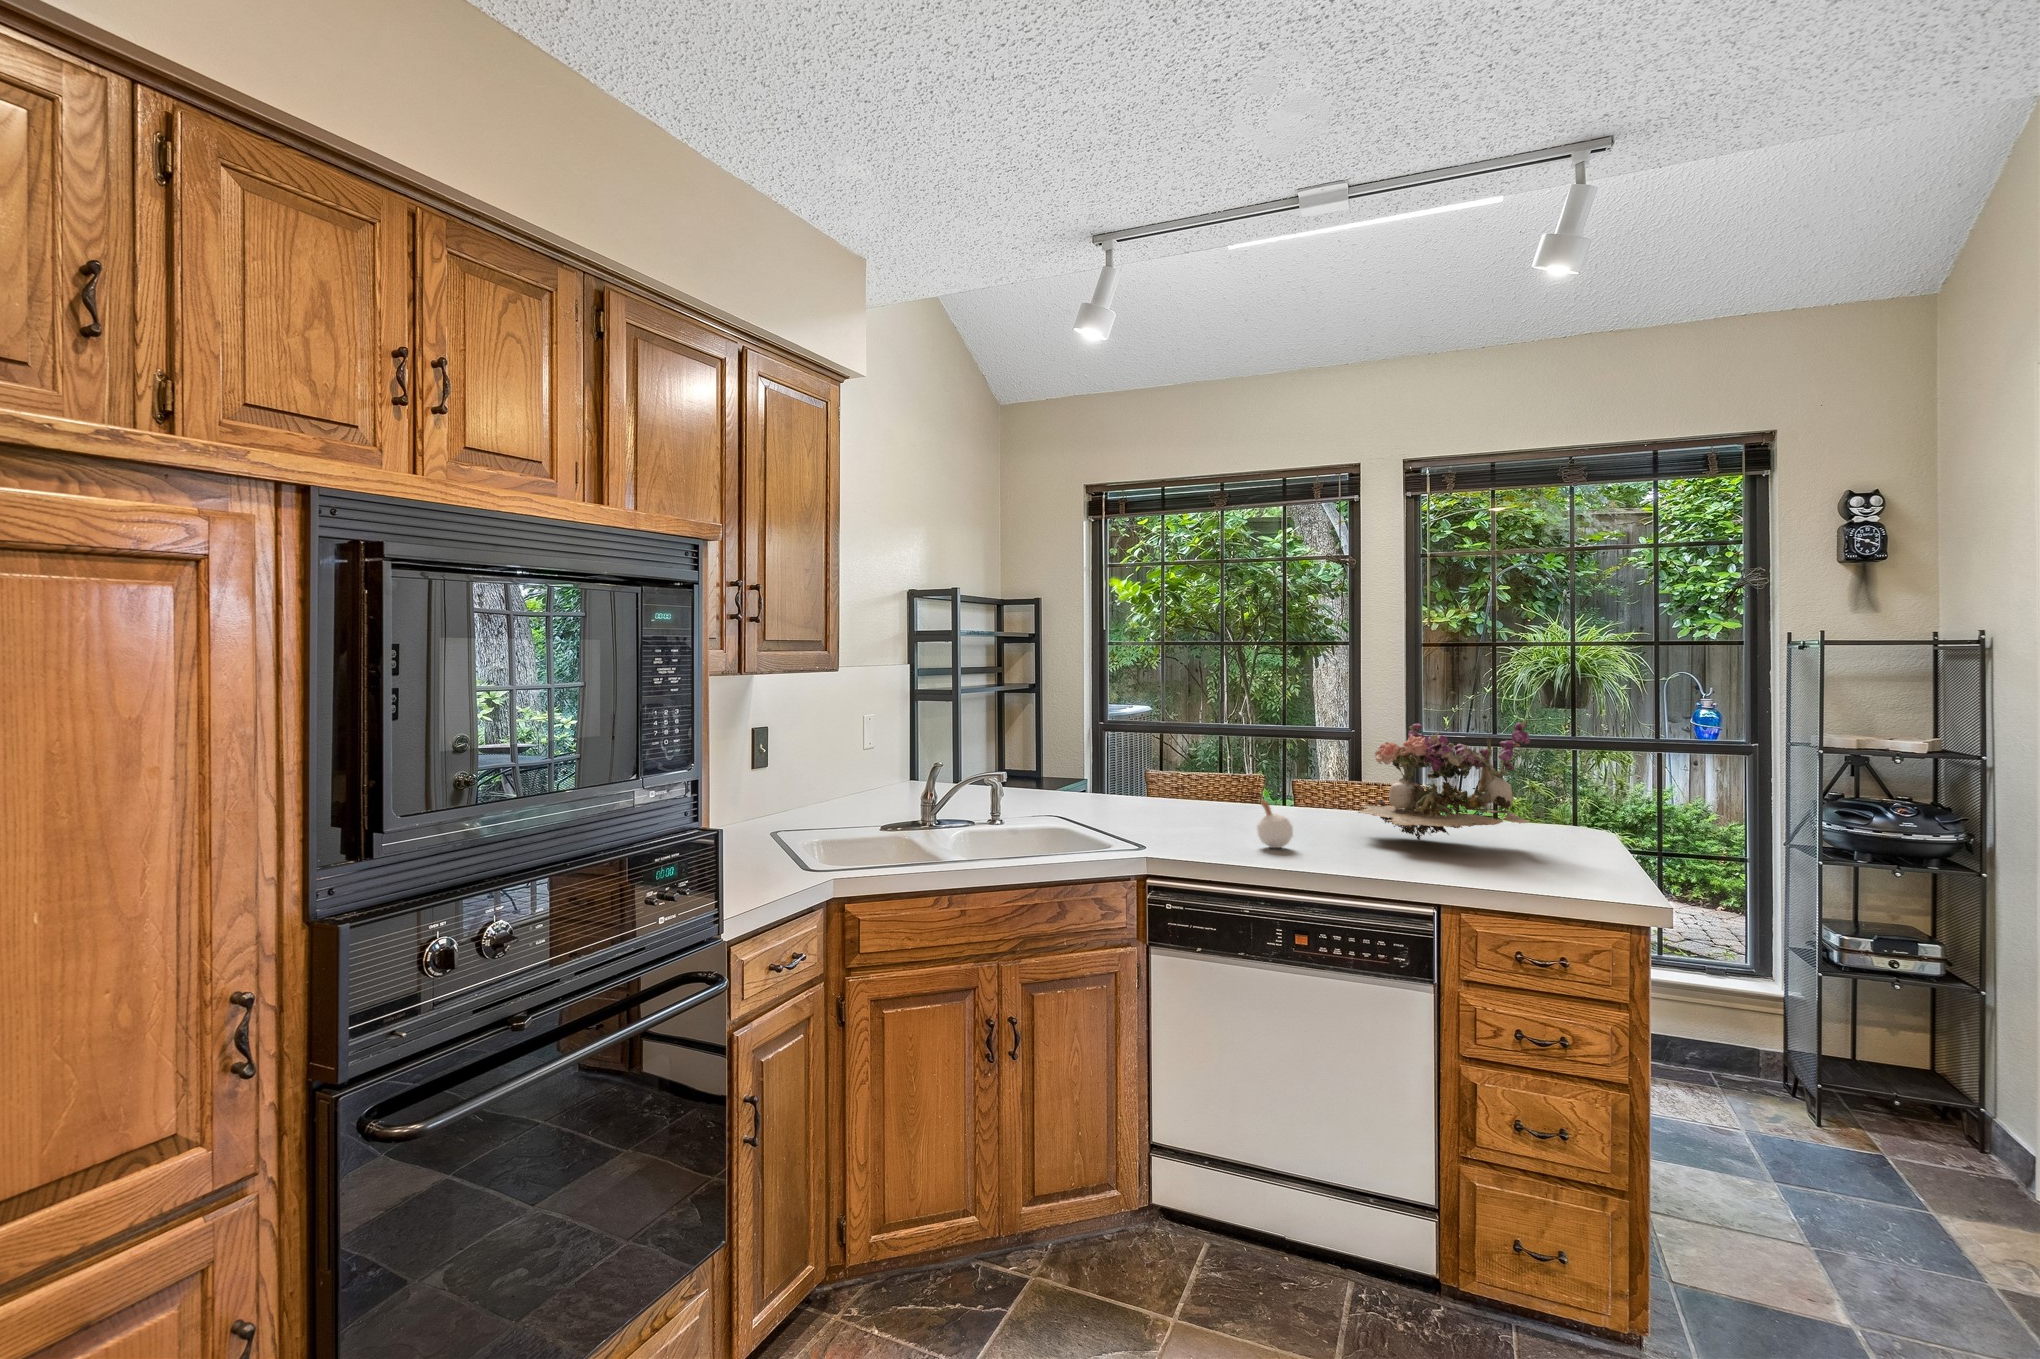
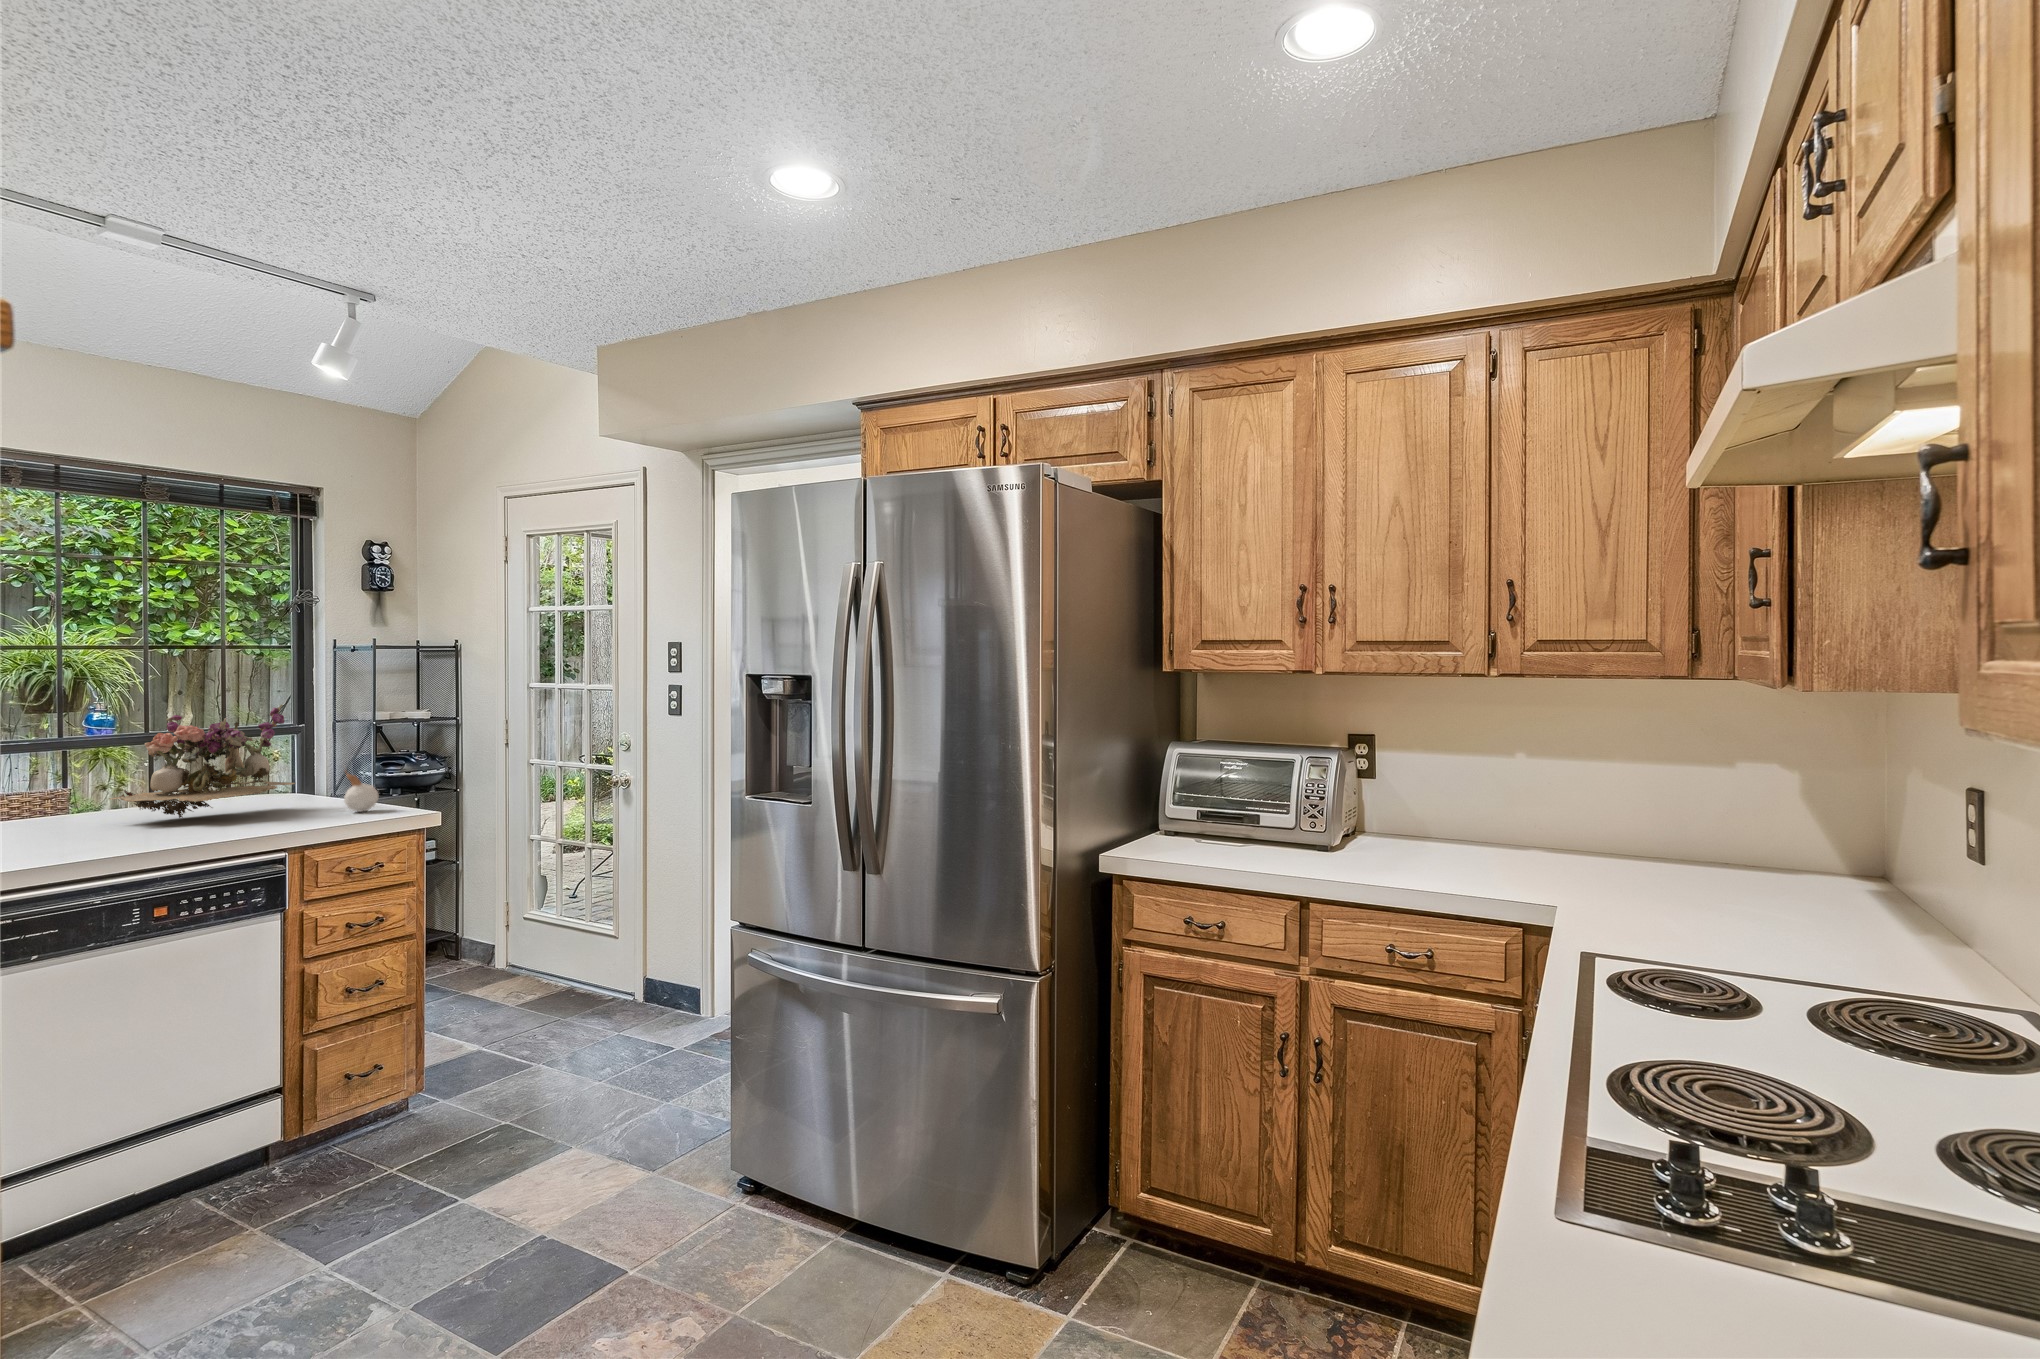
candle: present [1257,799,1293,848] -> present [344,772,378,812]

